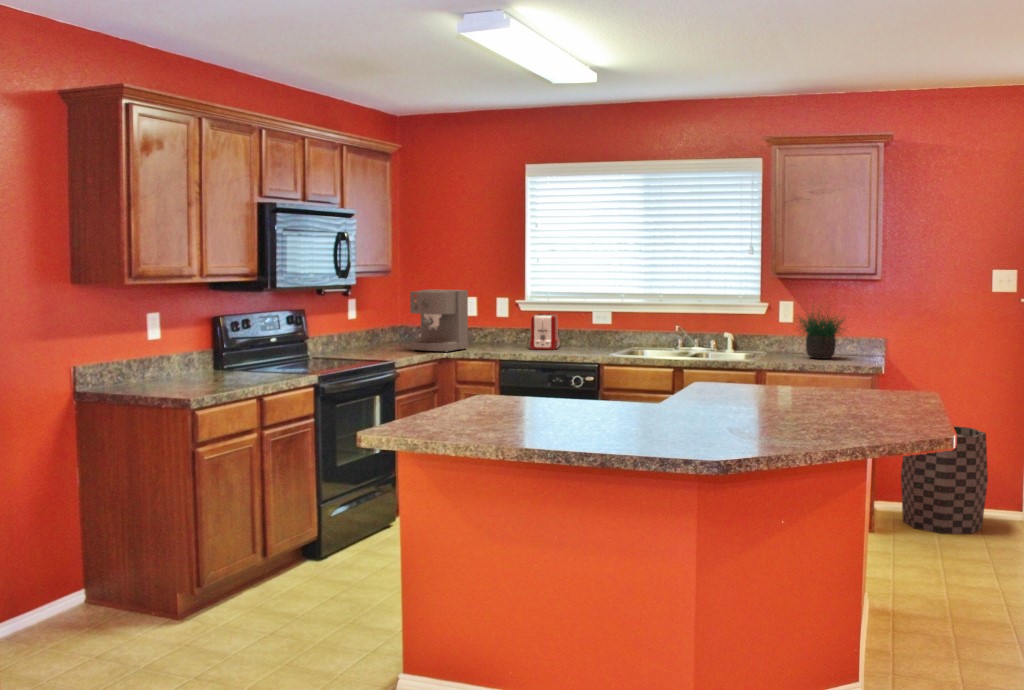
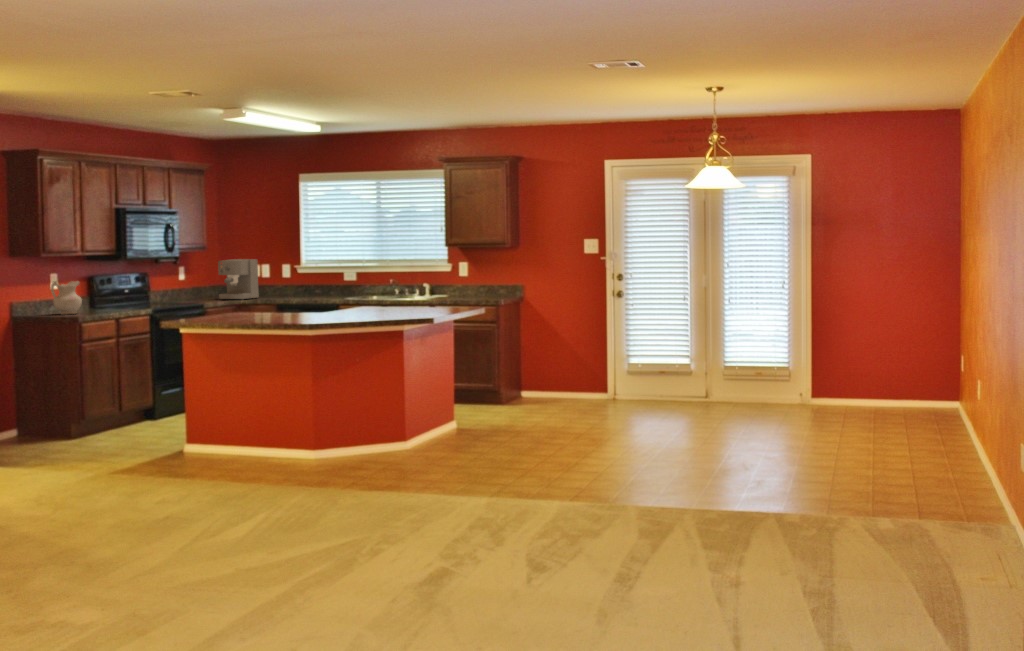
potted plant: present [799,311,843,359] -> none [456,257,496,298]
toaster: present [529,314,560,350] -> none [299,274,323,298]
ceramic pitcher: none [143,328,198,389] -> present [51,281,82,314]
trash can: present [901,426,988,534] -> none [526,338,573,402]

